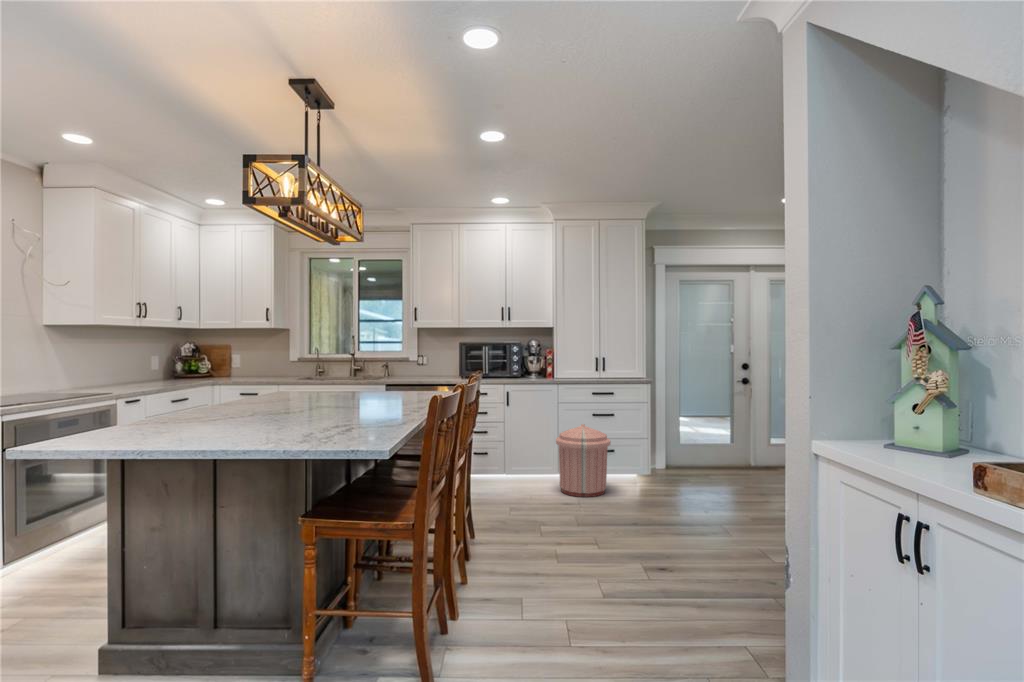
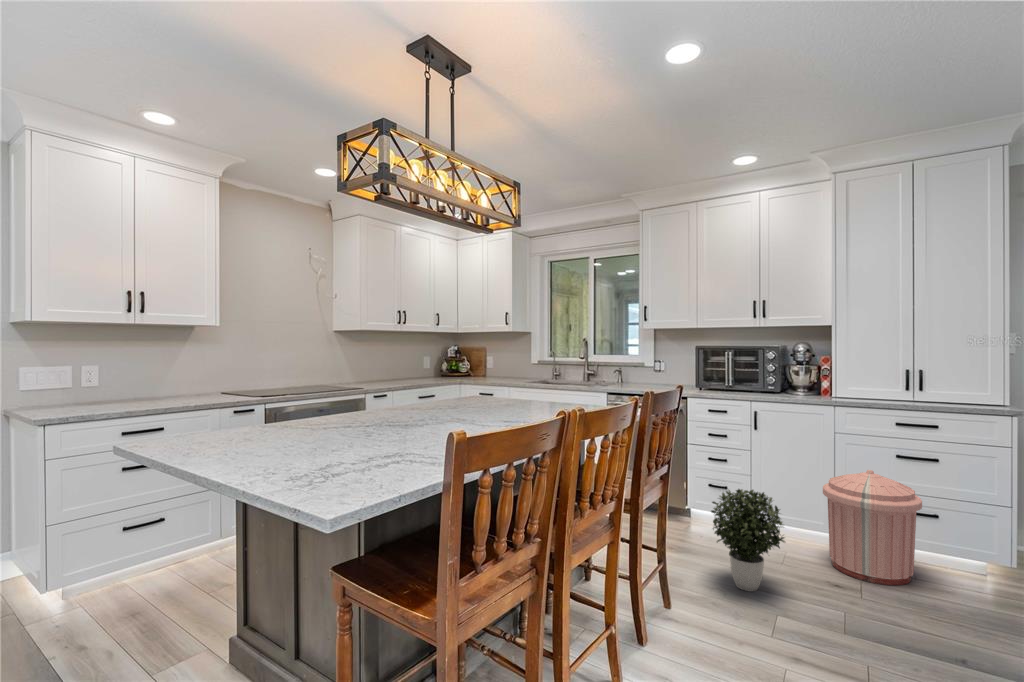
potted plant: none [496,444,546,517] -> present [711,489,785,591]

